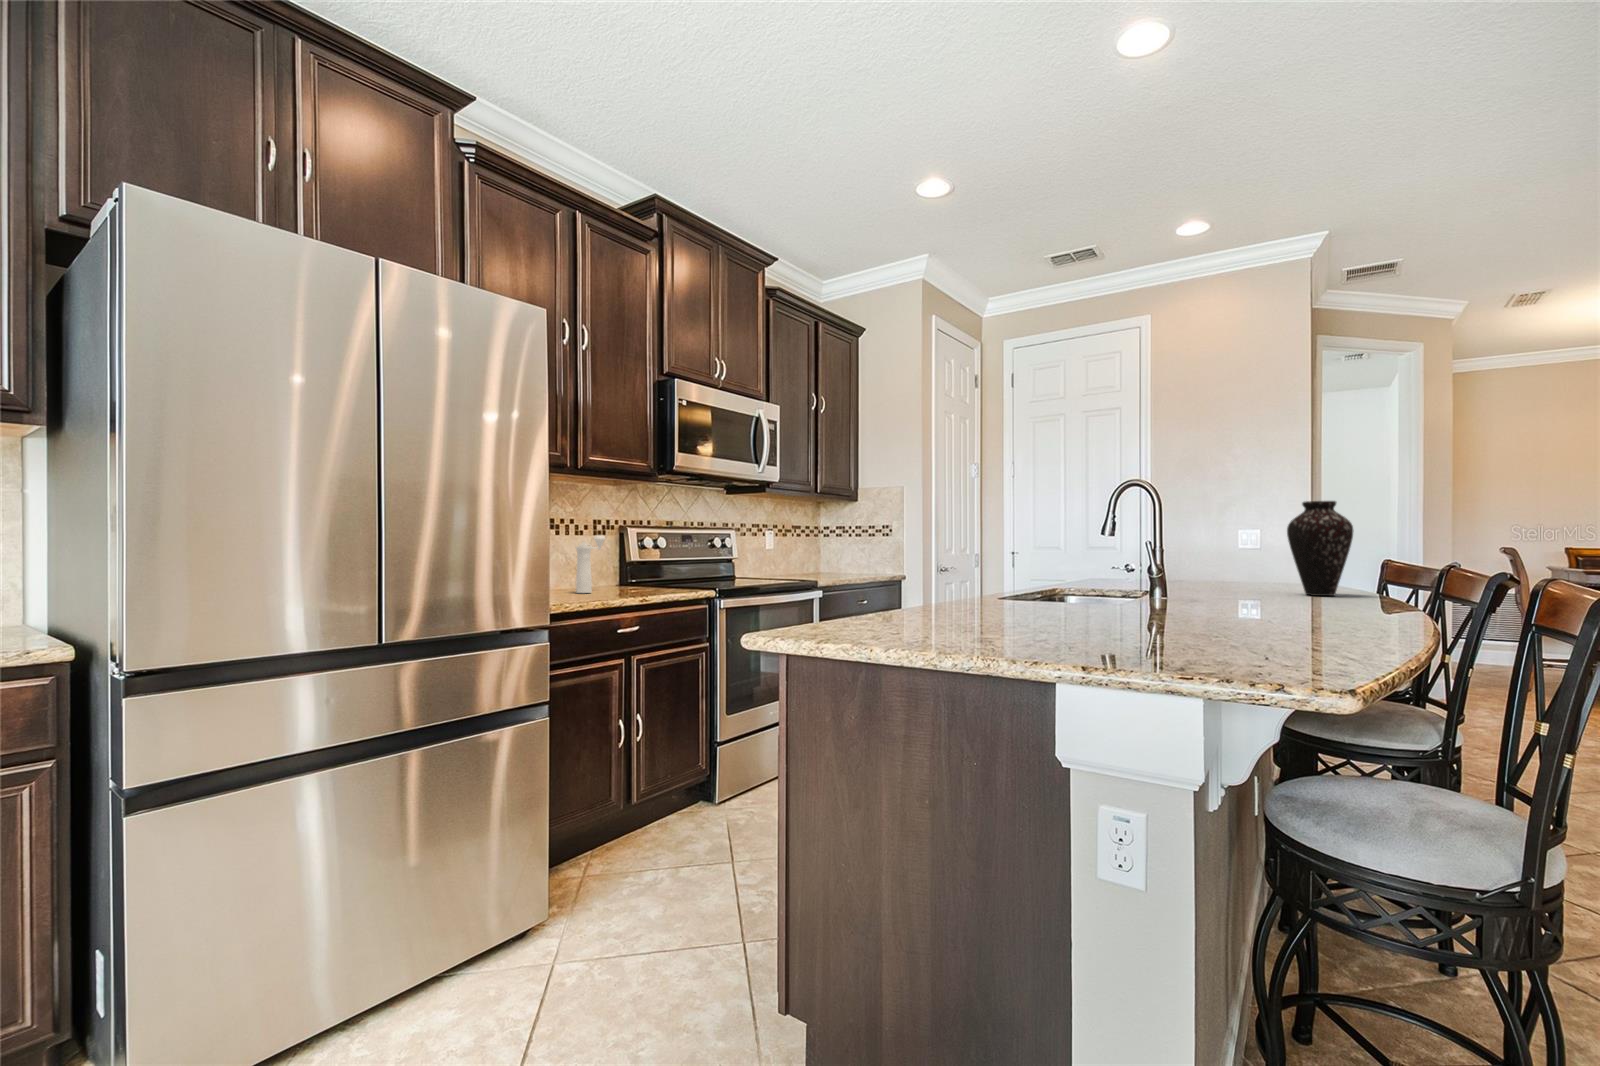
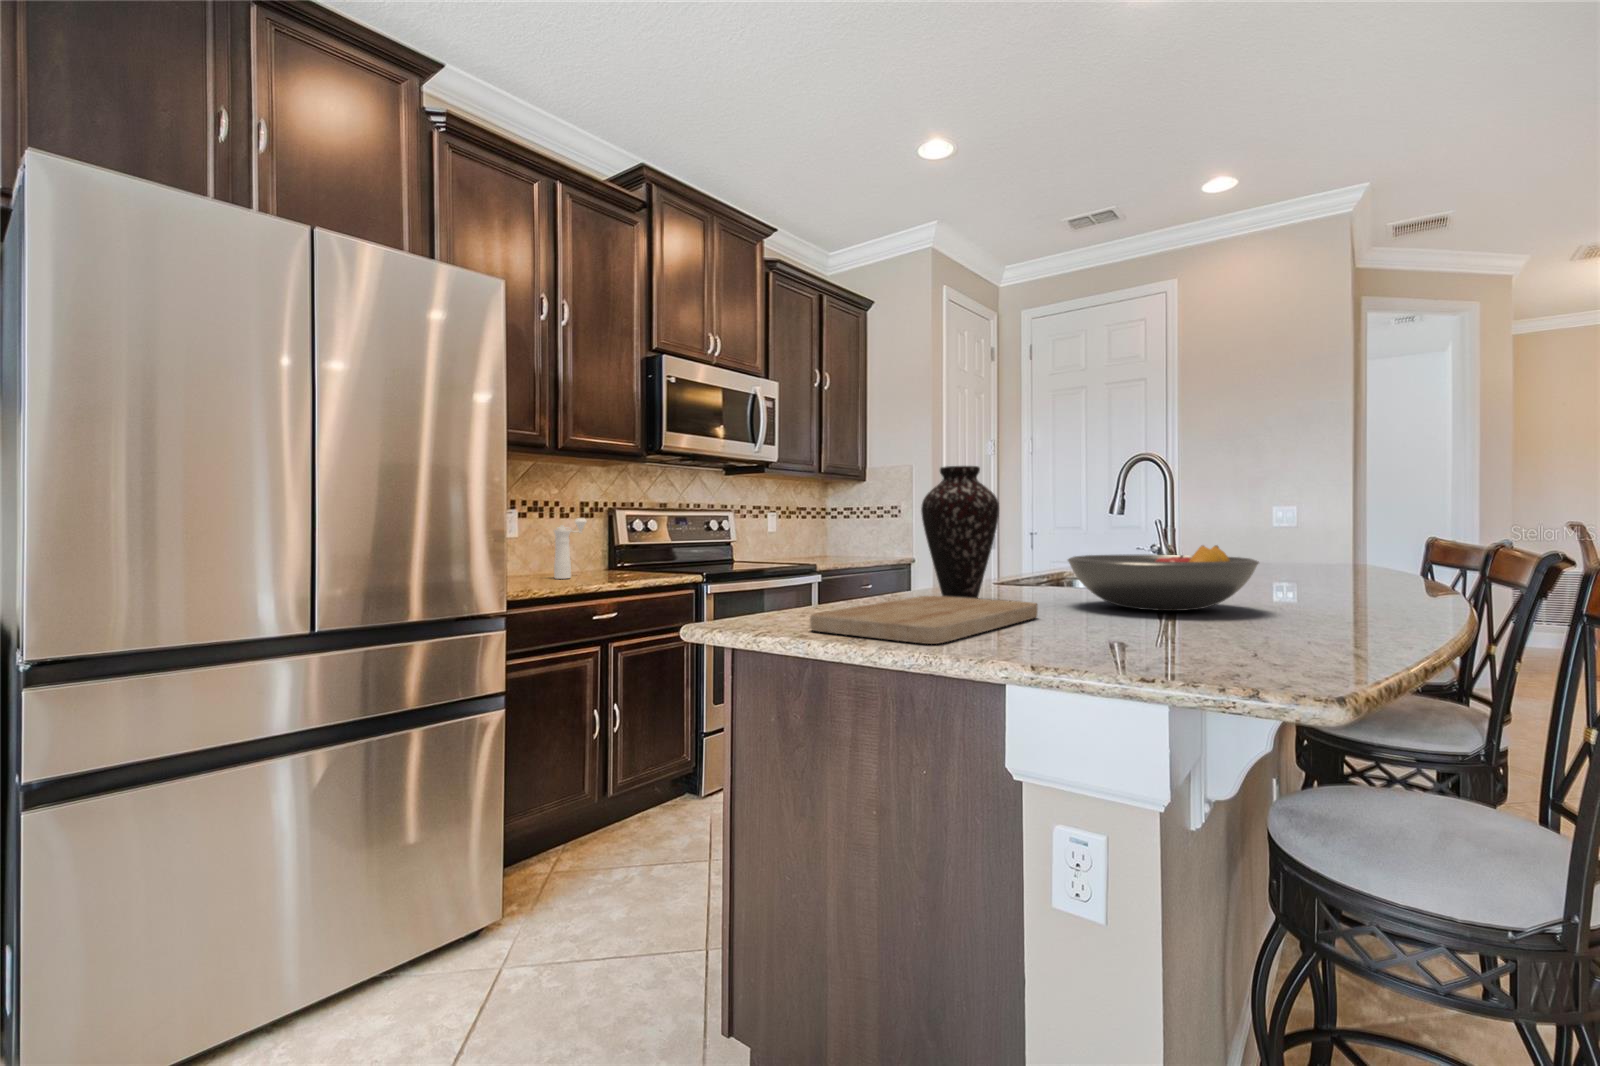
vase: present [1287,501,1353,596] -> present [921,466,999,599]
fruit bowl: none [1079,563,1251,621] -> present [1068,545,1259,611]
cutting board: none [867,608,1061,650] -> present [810,596,1038,644]

